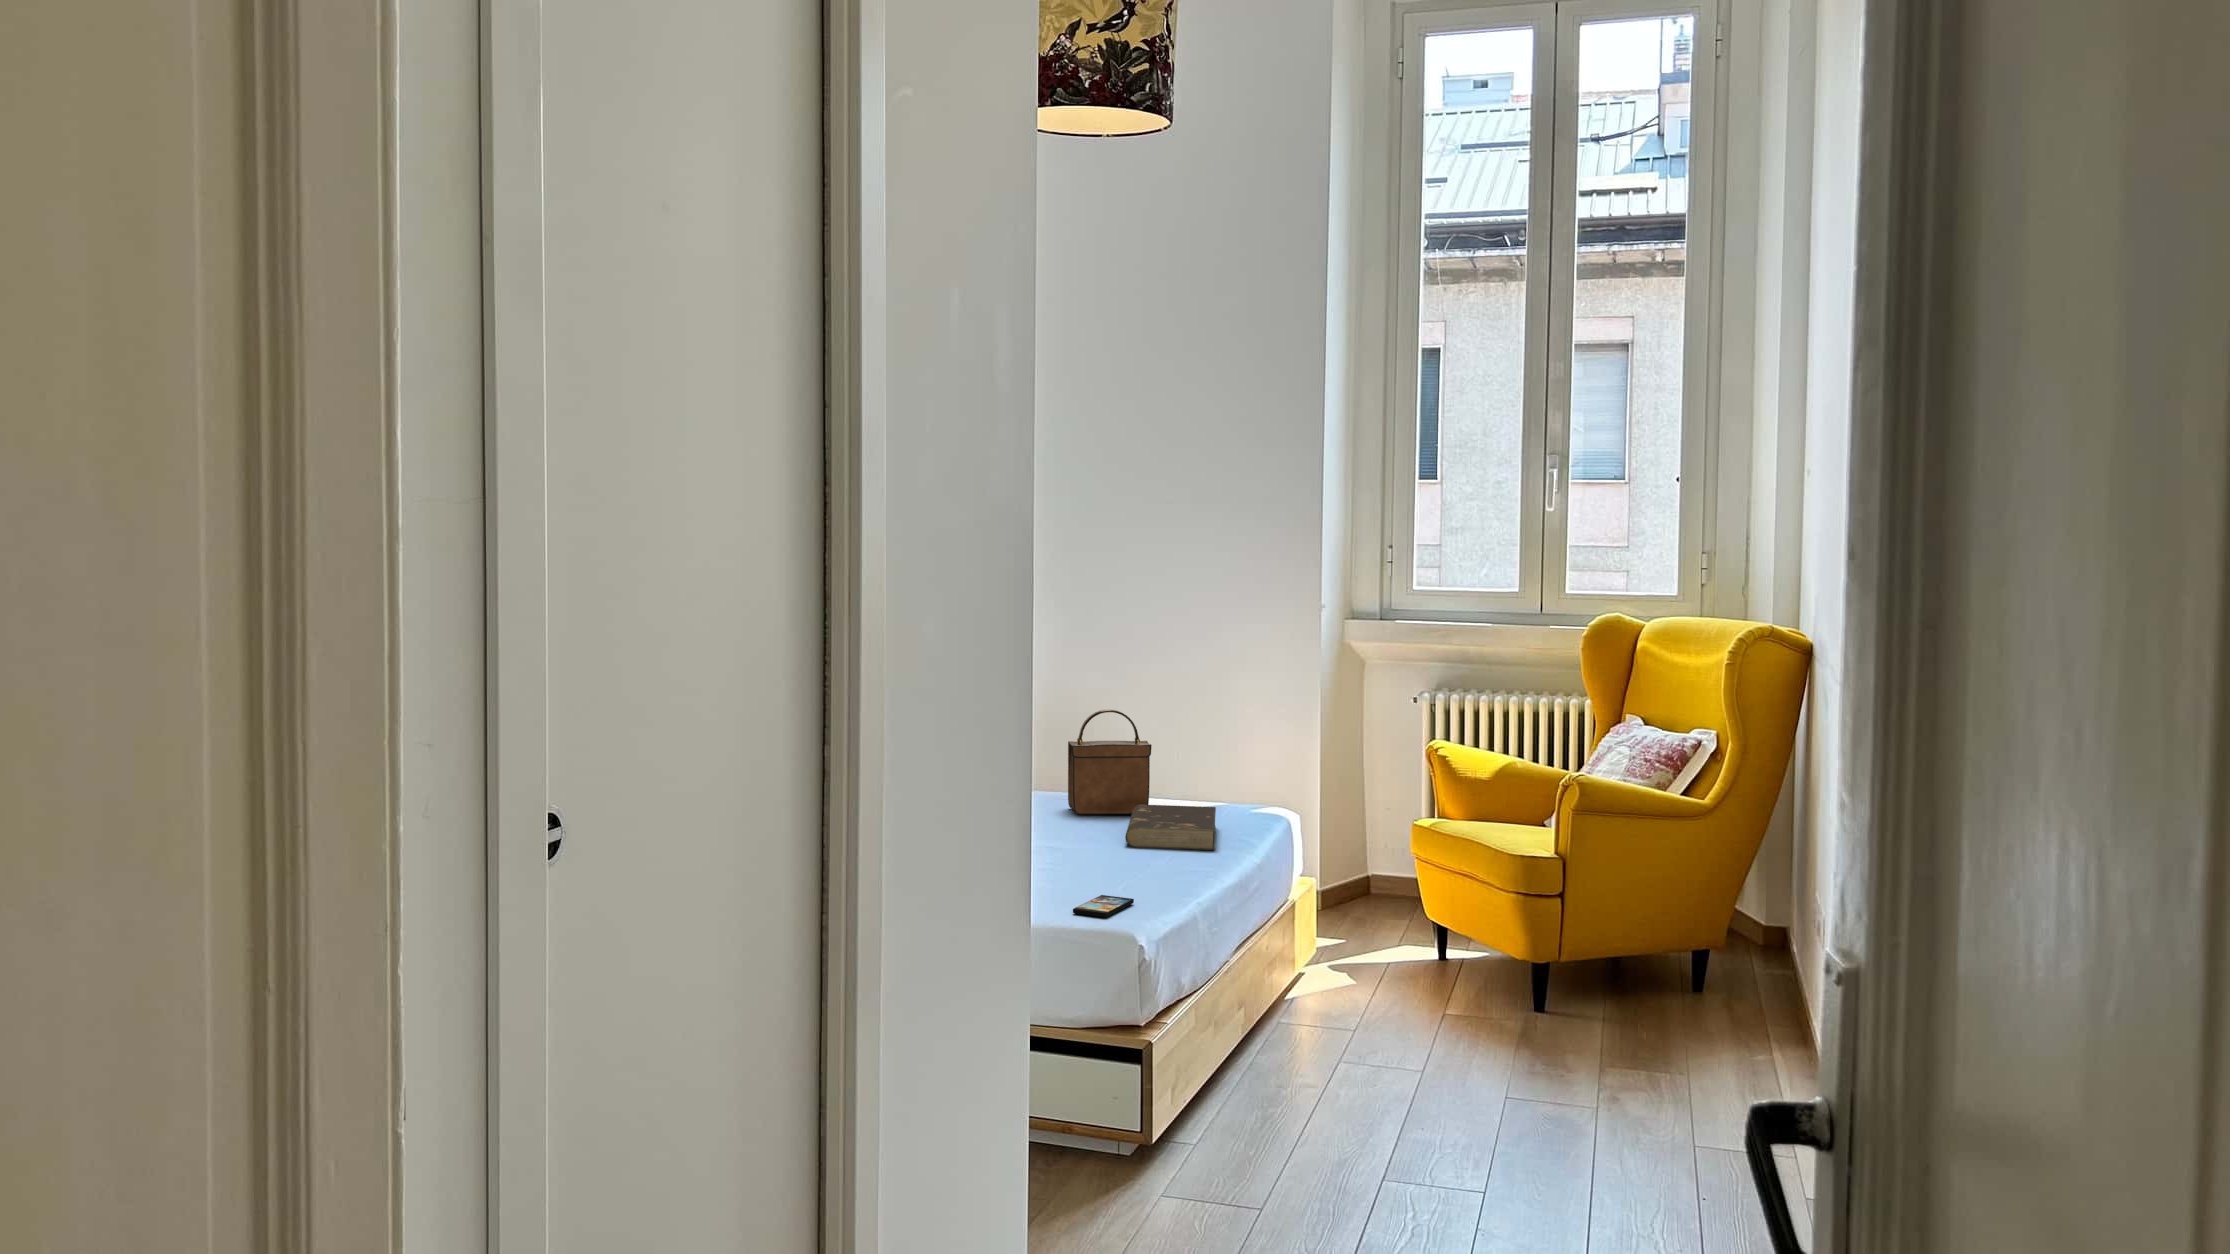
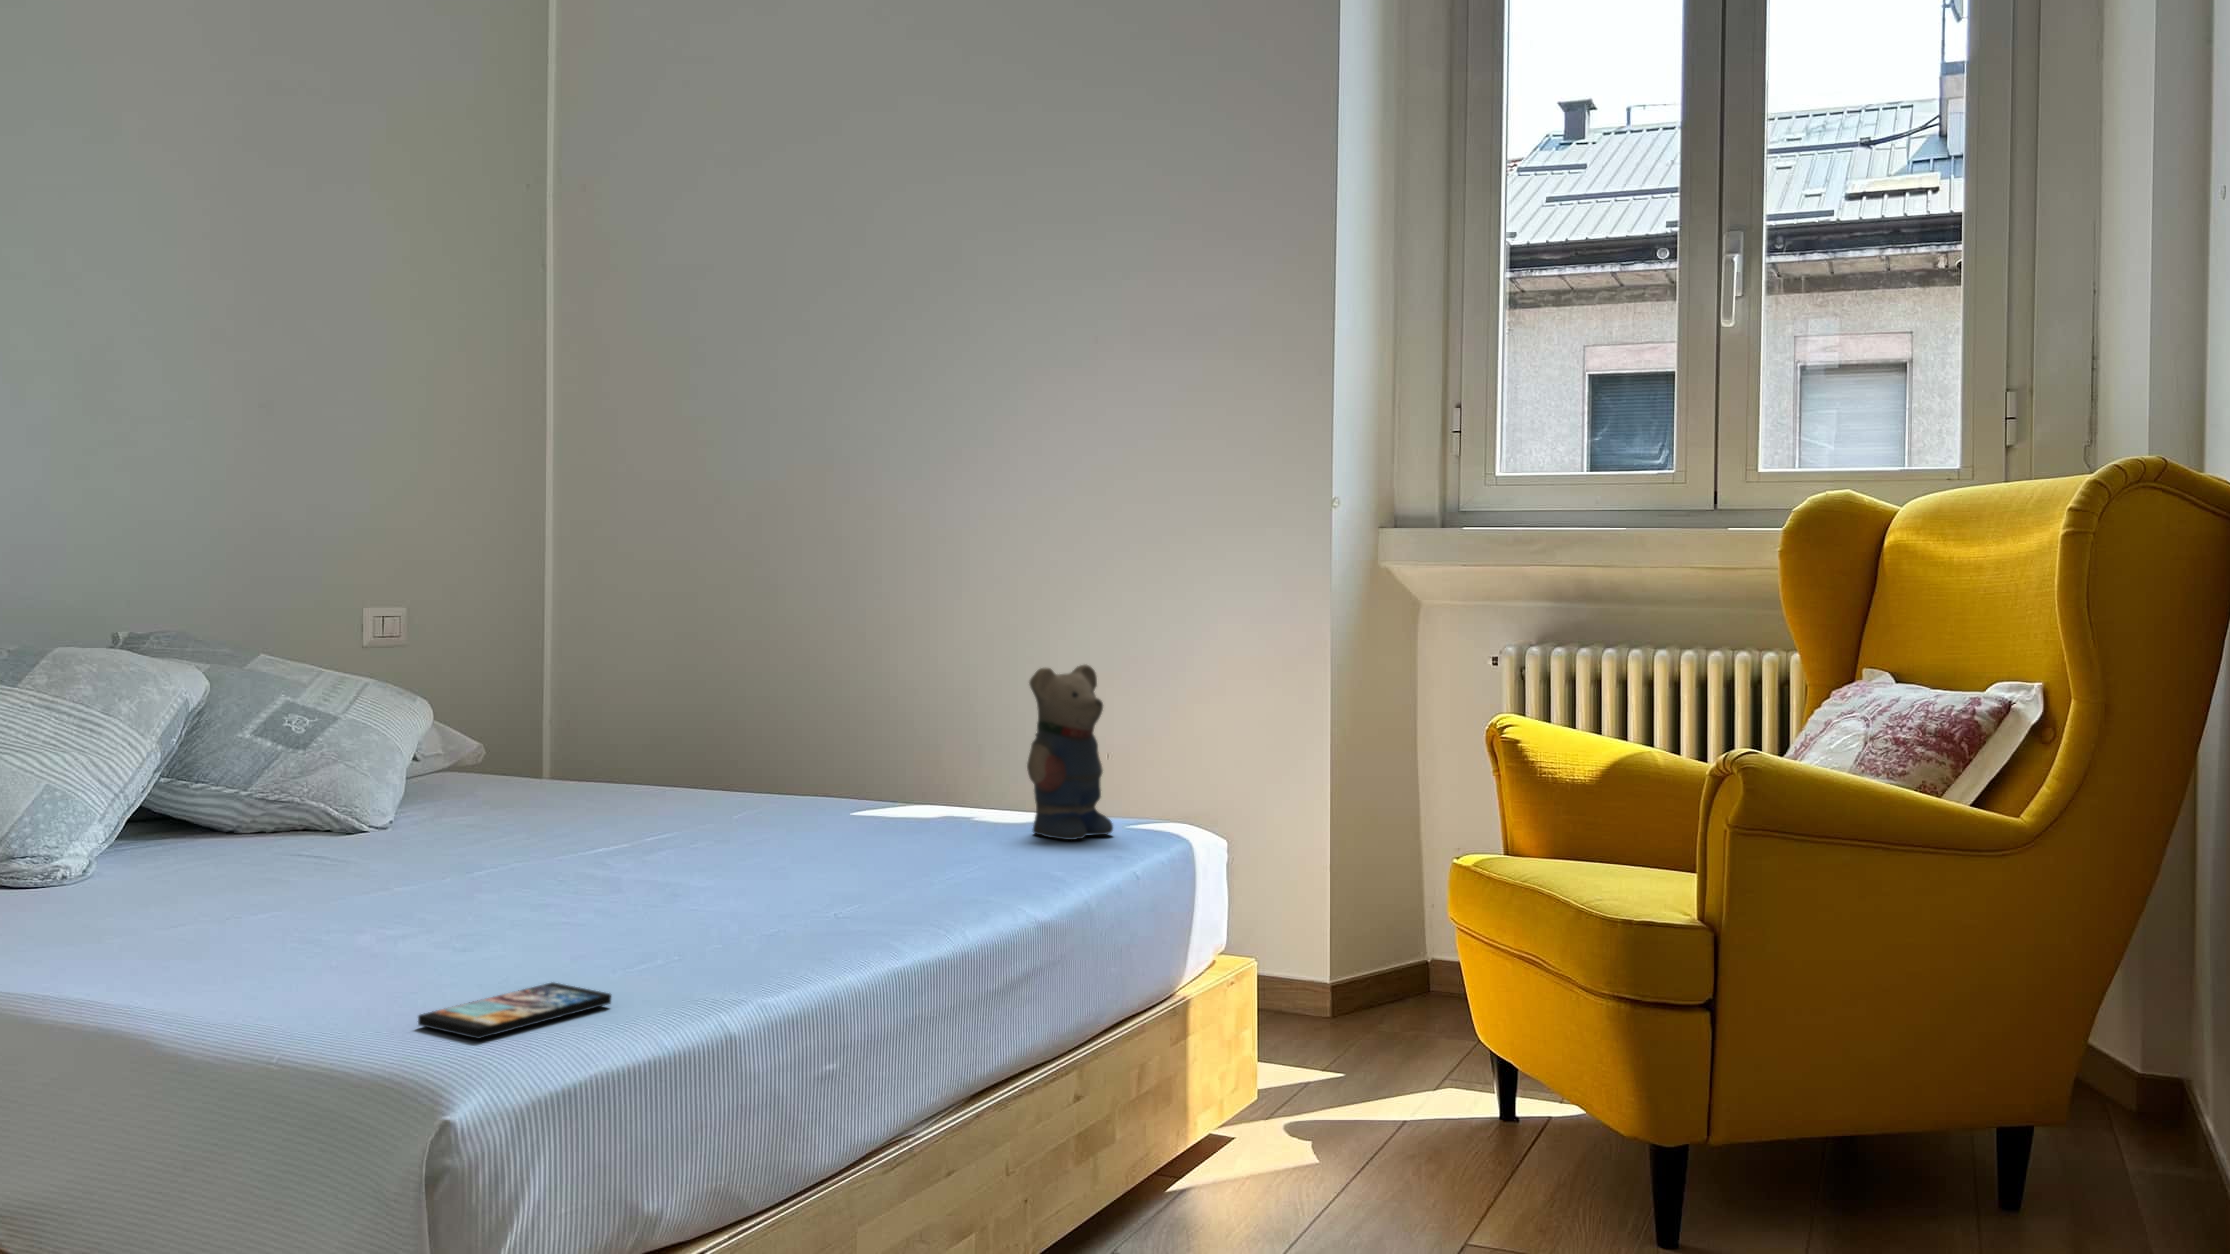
handbag: present [1068,709,1152,815] -> none [789,636,943,831]
teddy bear: none [1200,723,1242,817] -> present [1027,665,1113,840]
book: present [1125,805,1216,850] -> none [800,809,1034,895]

